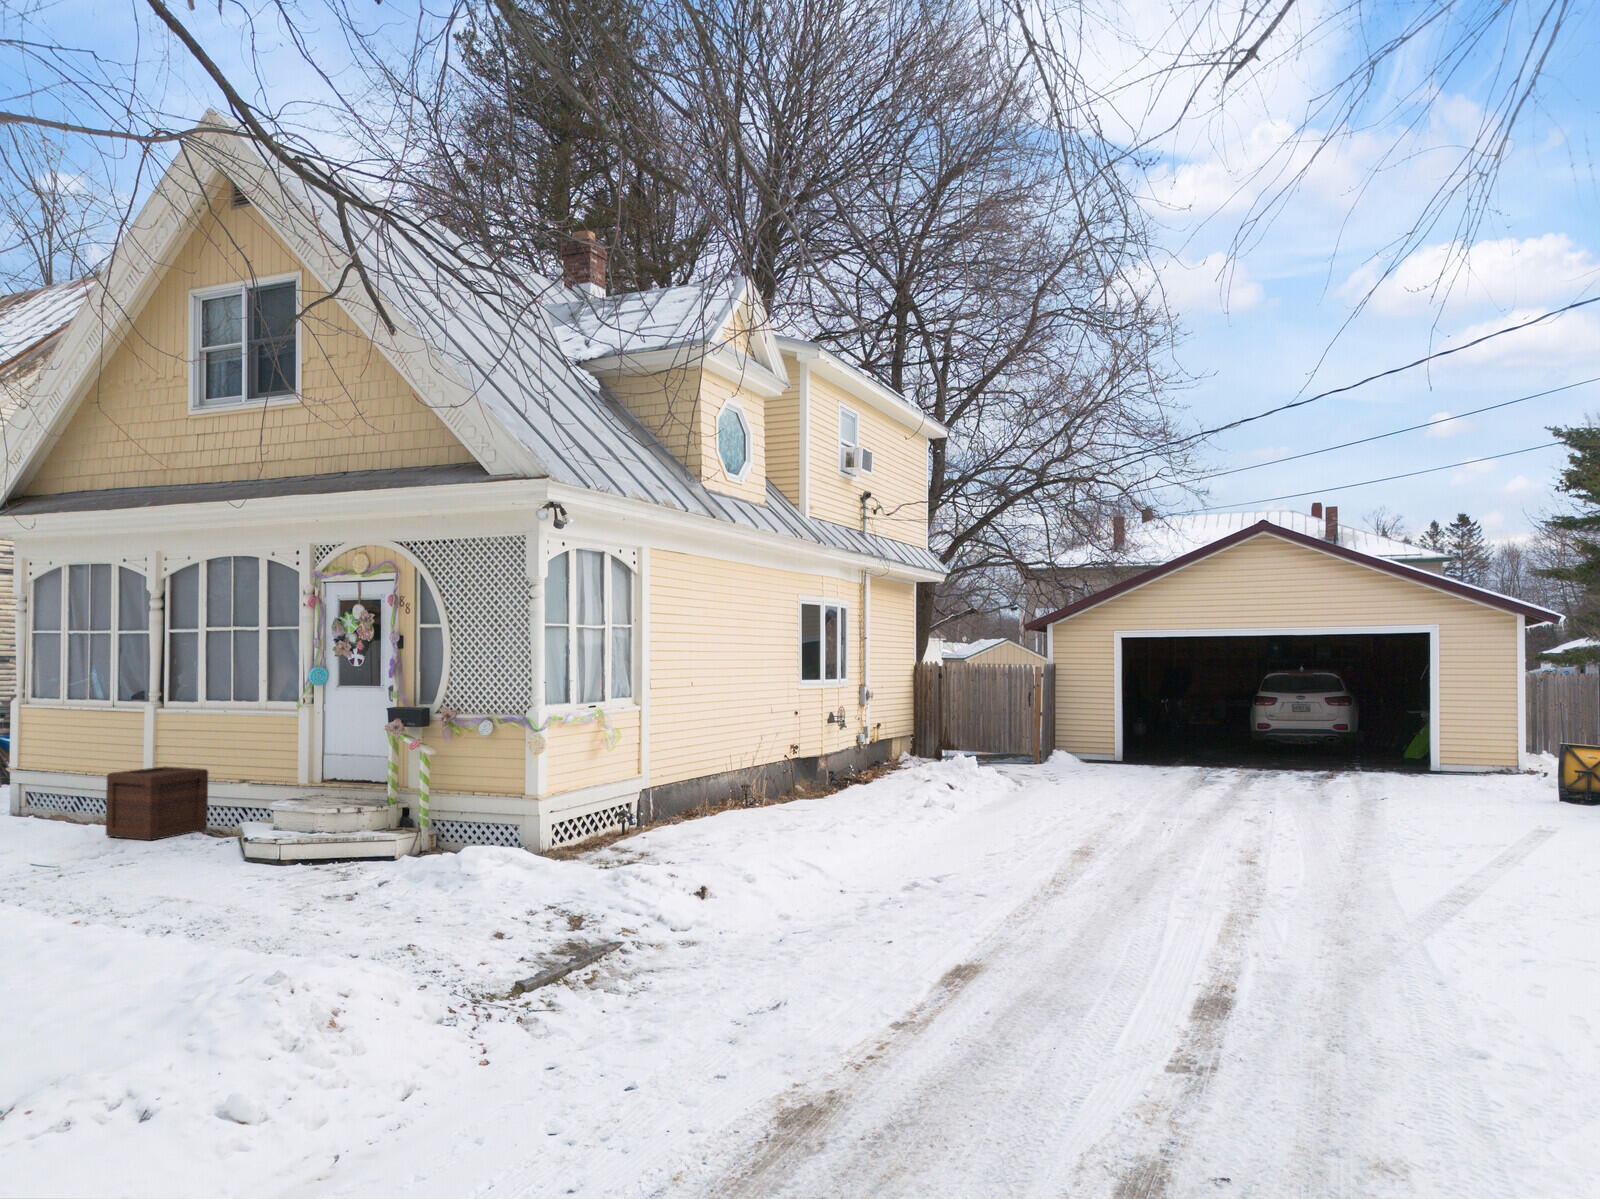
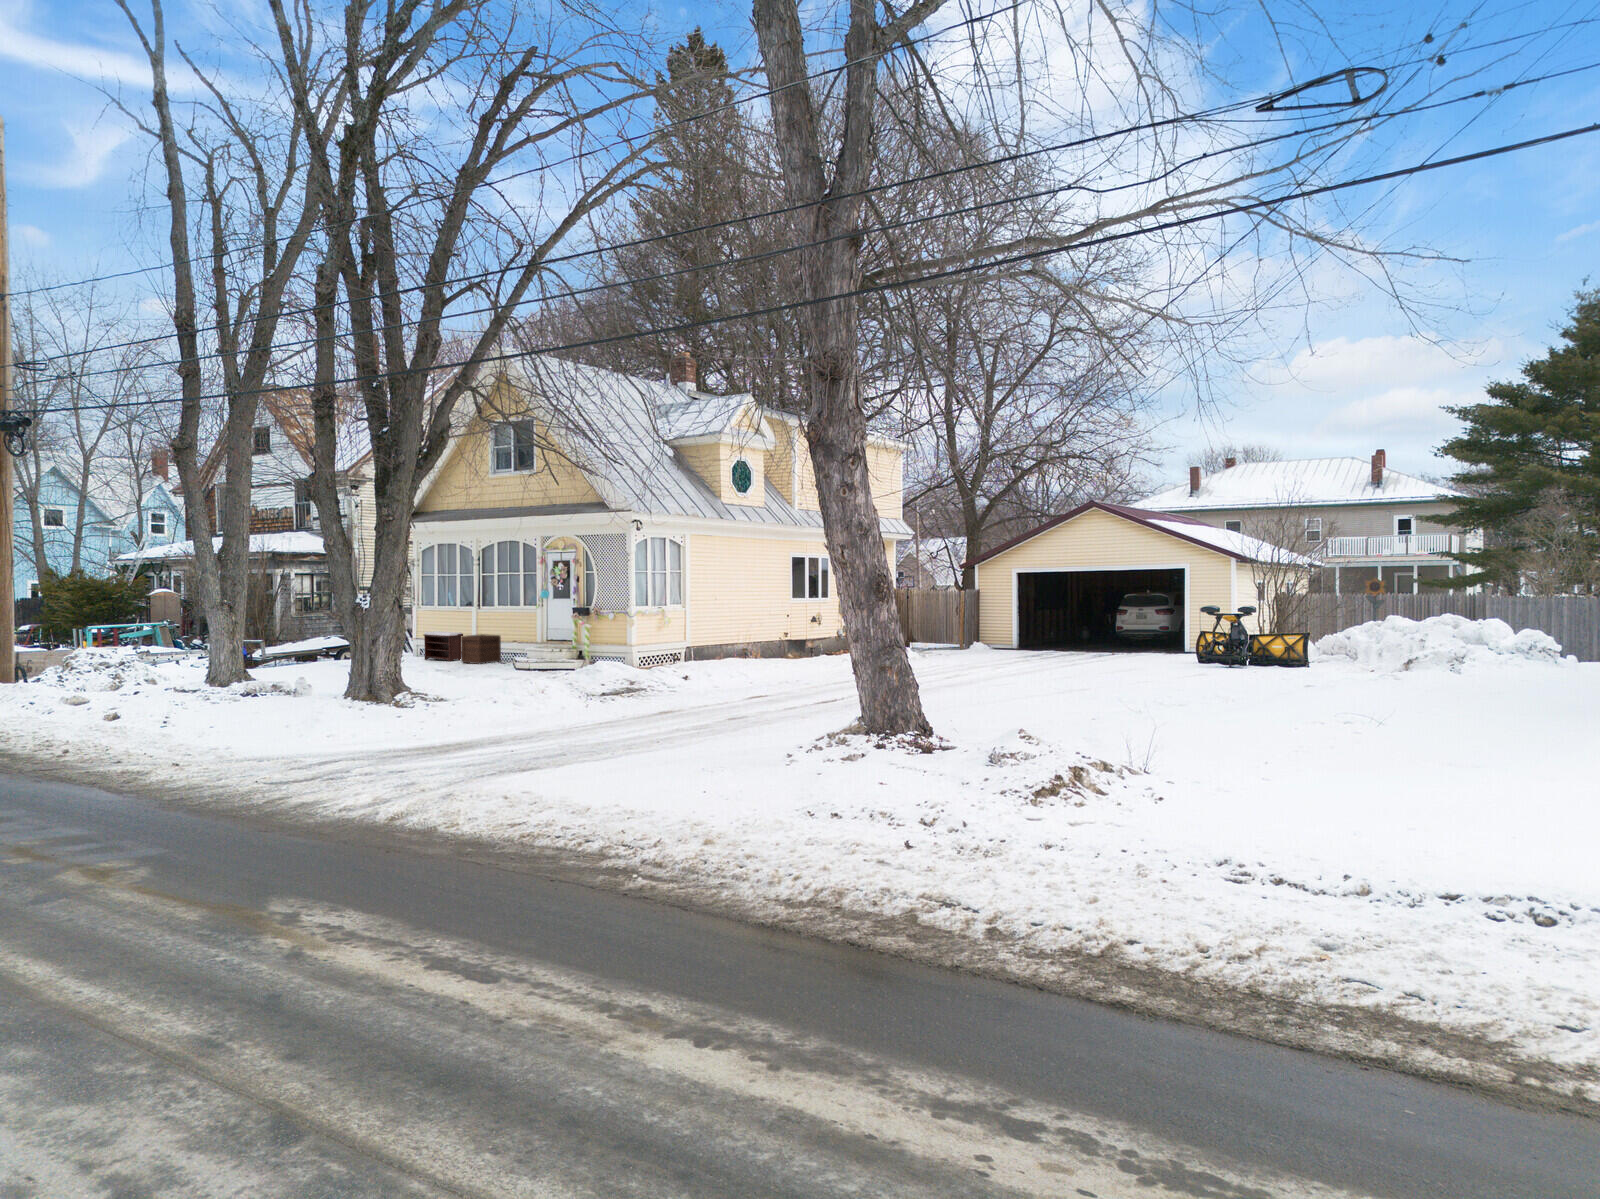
bench: none [22,758,120,830] -> present [424,631,463,662]

